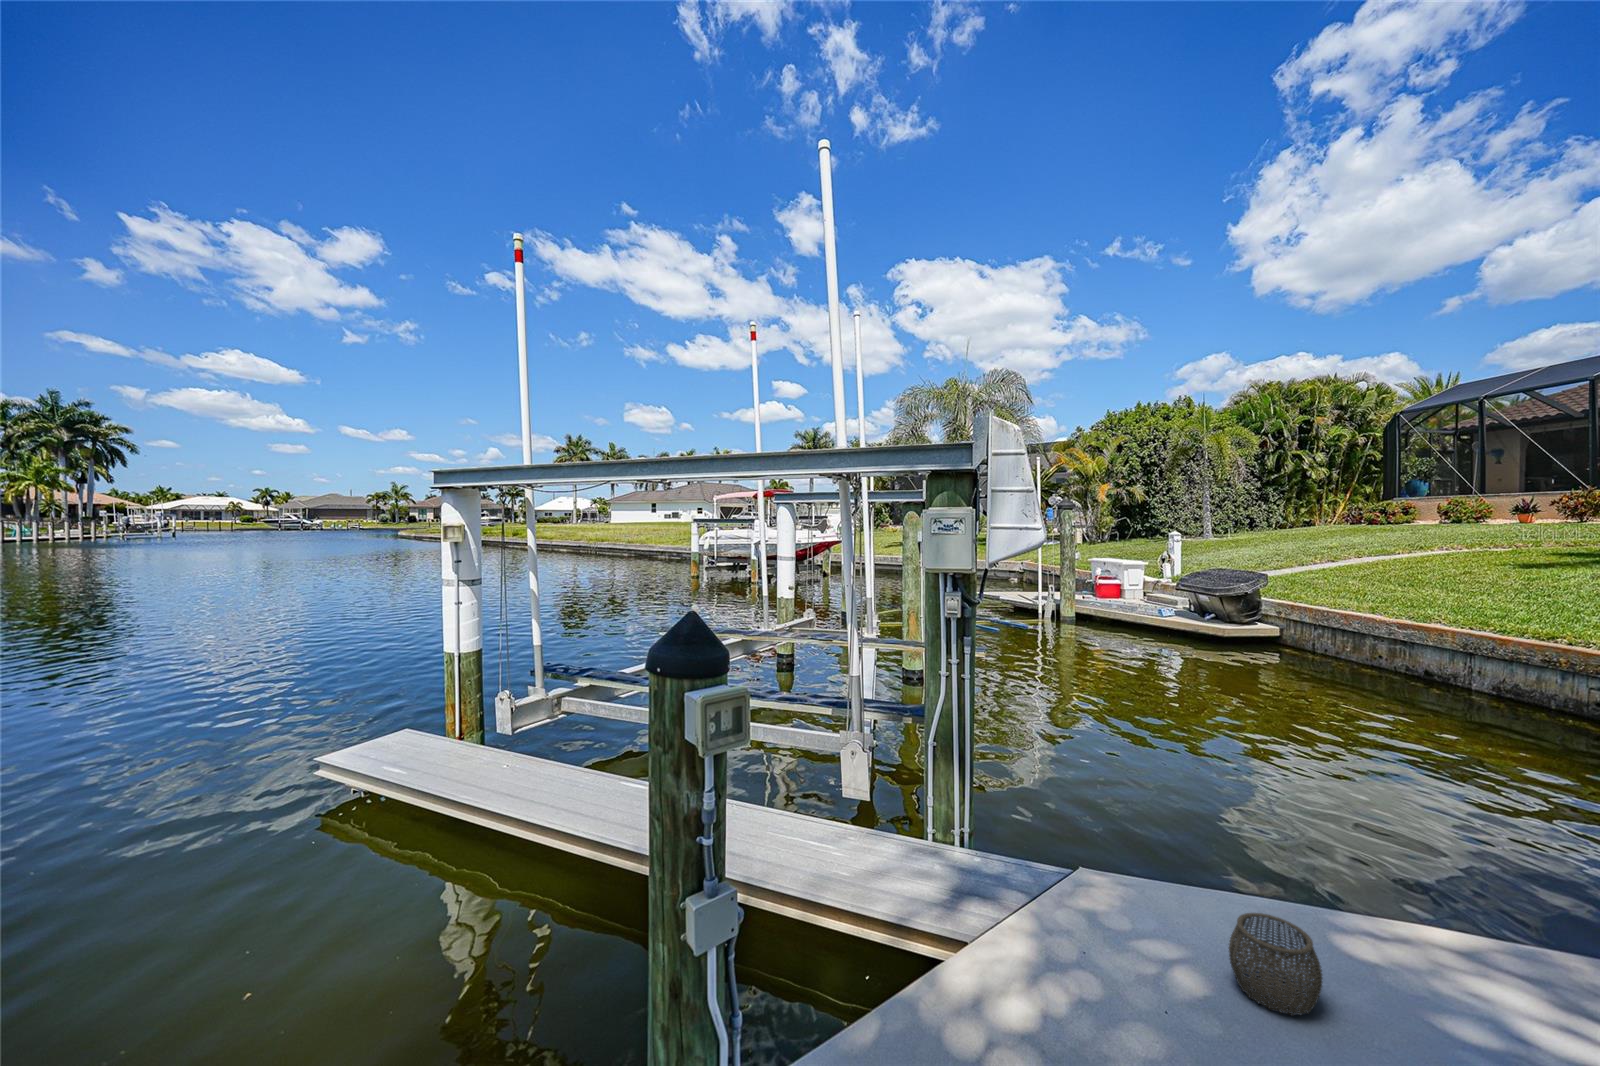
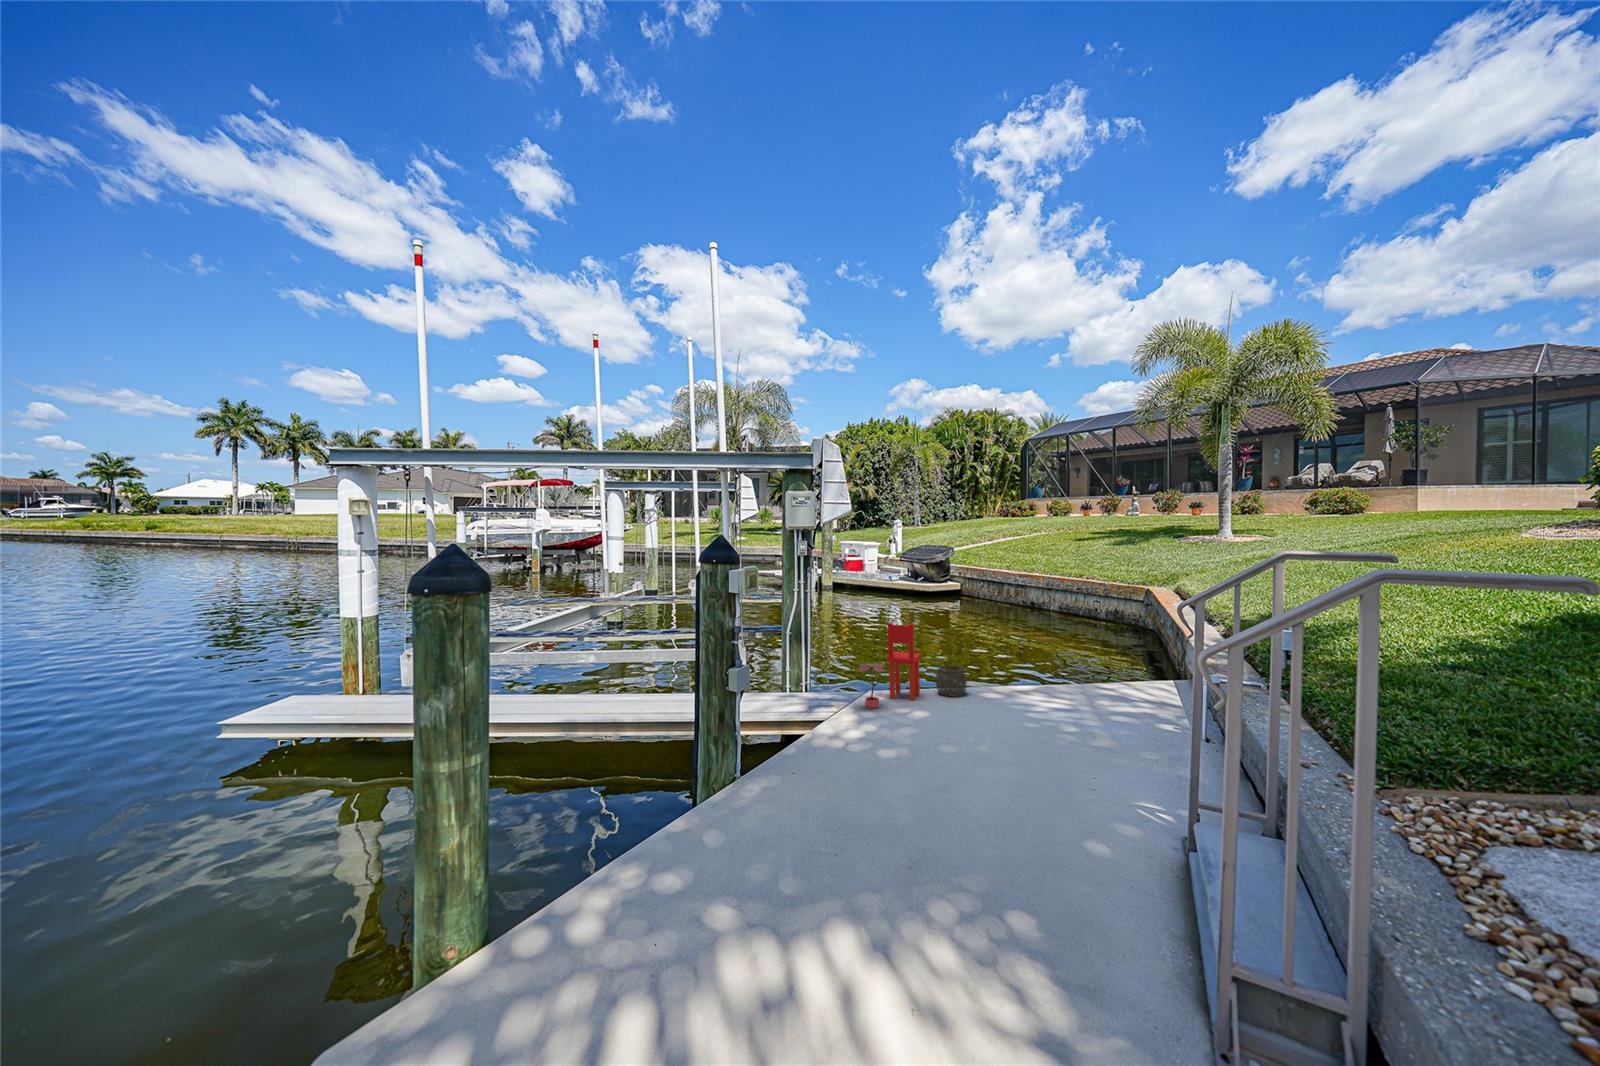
chair: none [1099,800,1189,1003] -> present [887,623,921,700]
potted plant: none [1017,893,1086,1016] -> present [858,663,885,708]

